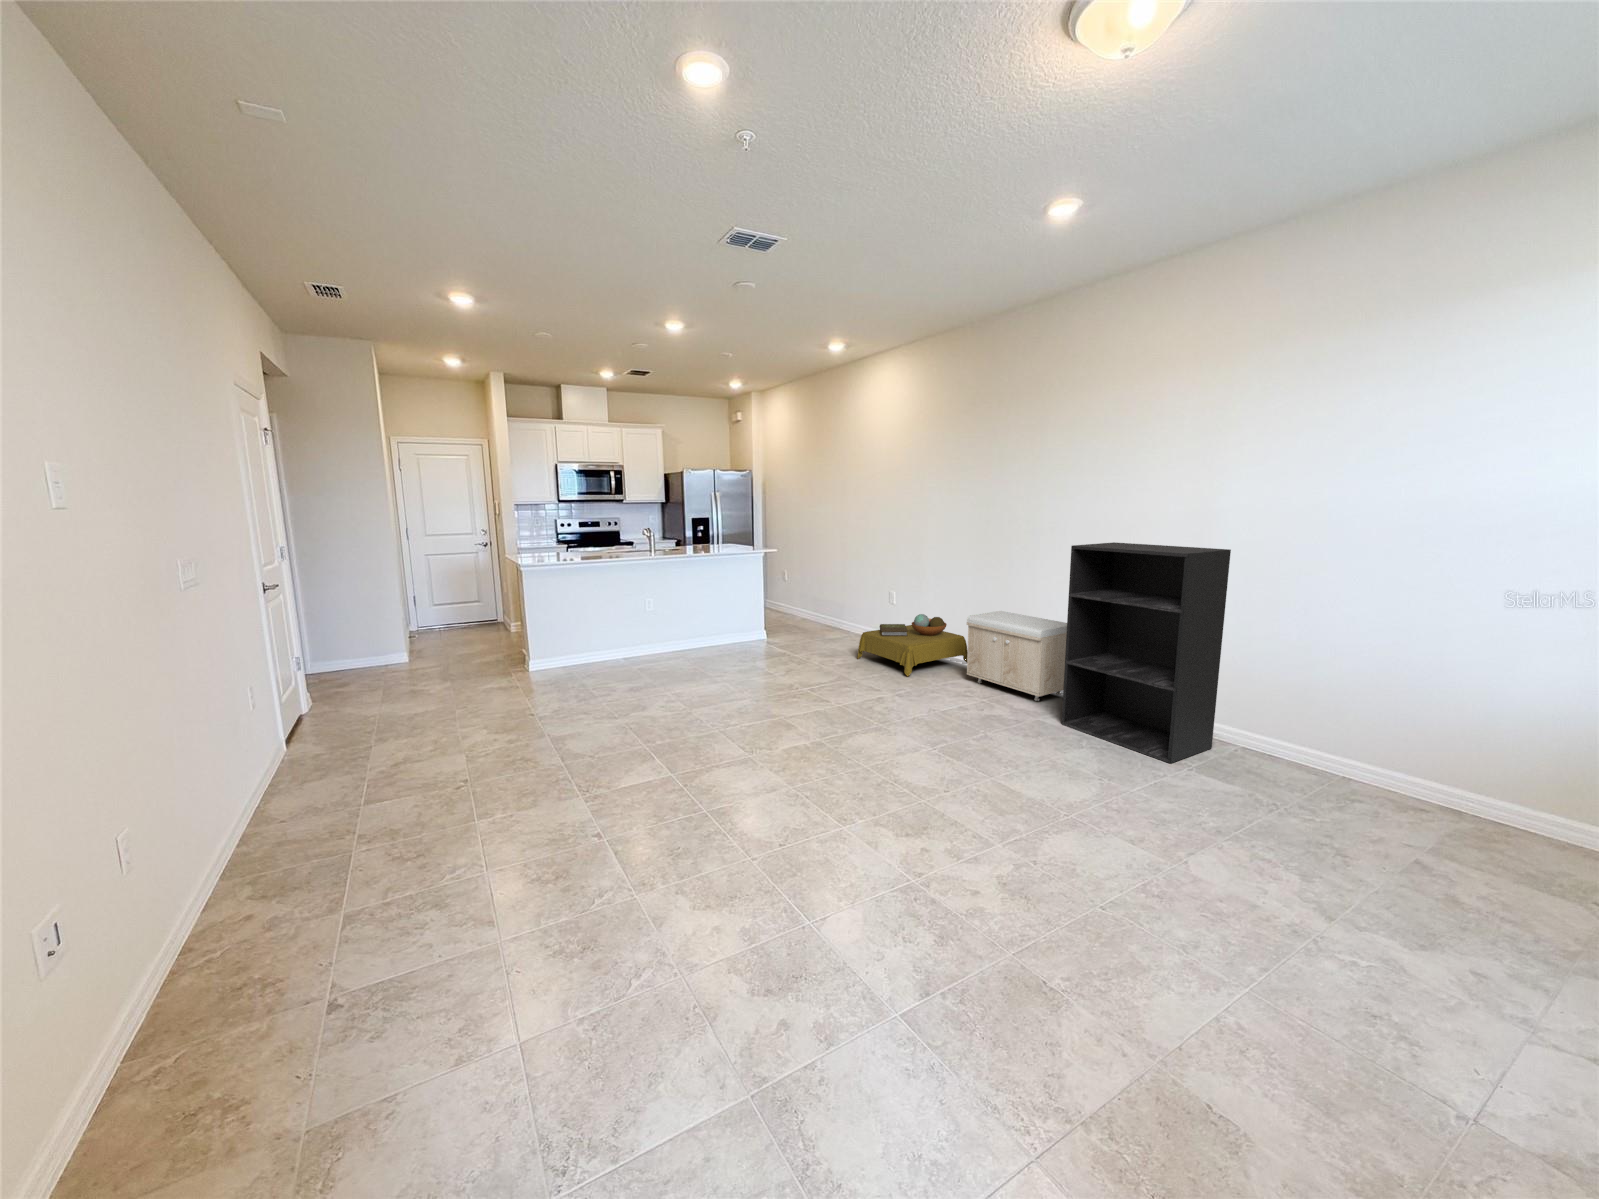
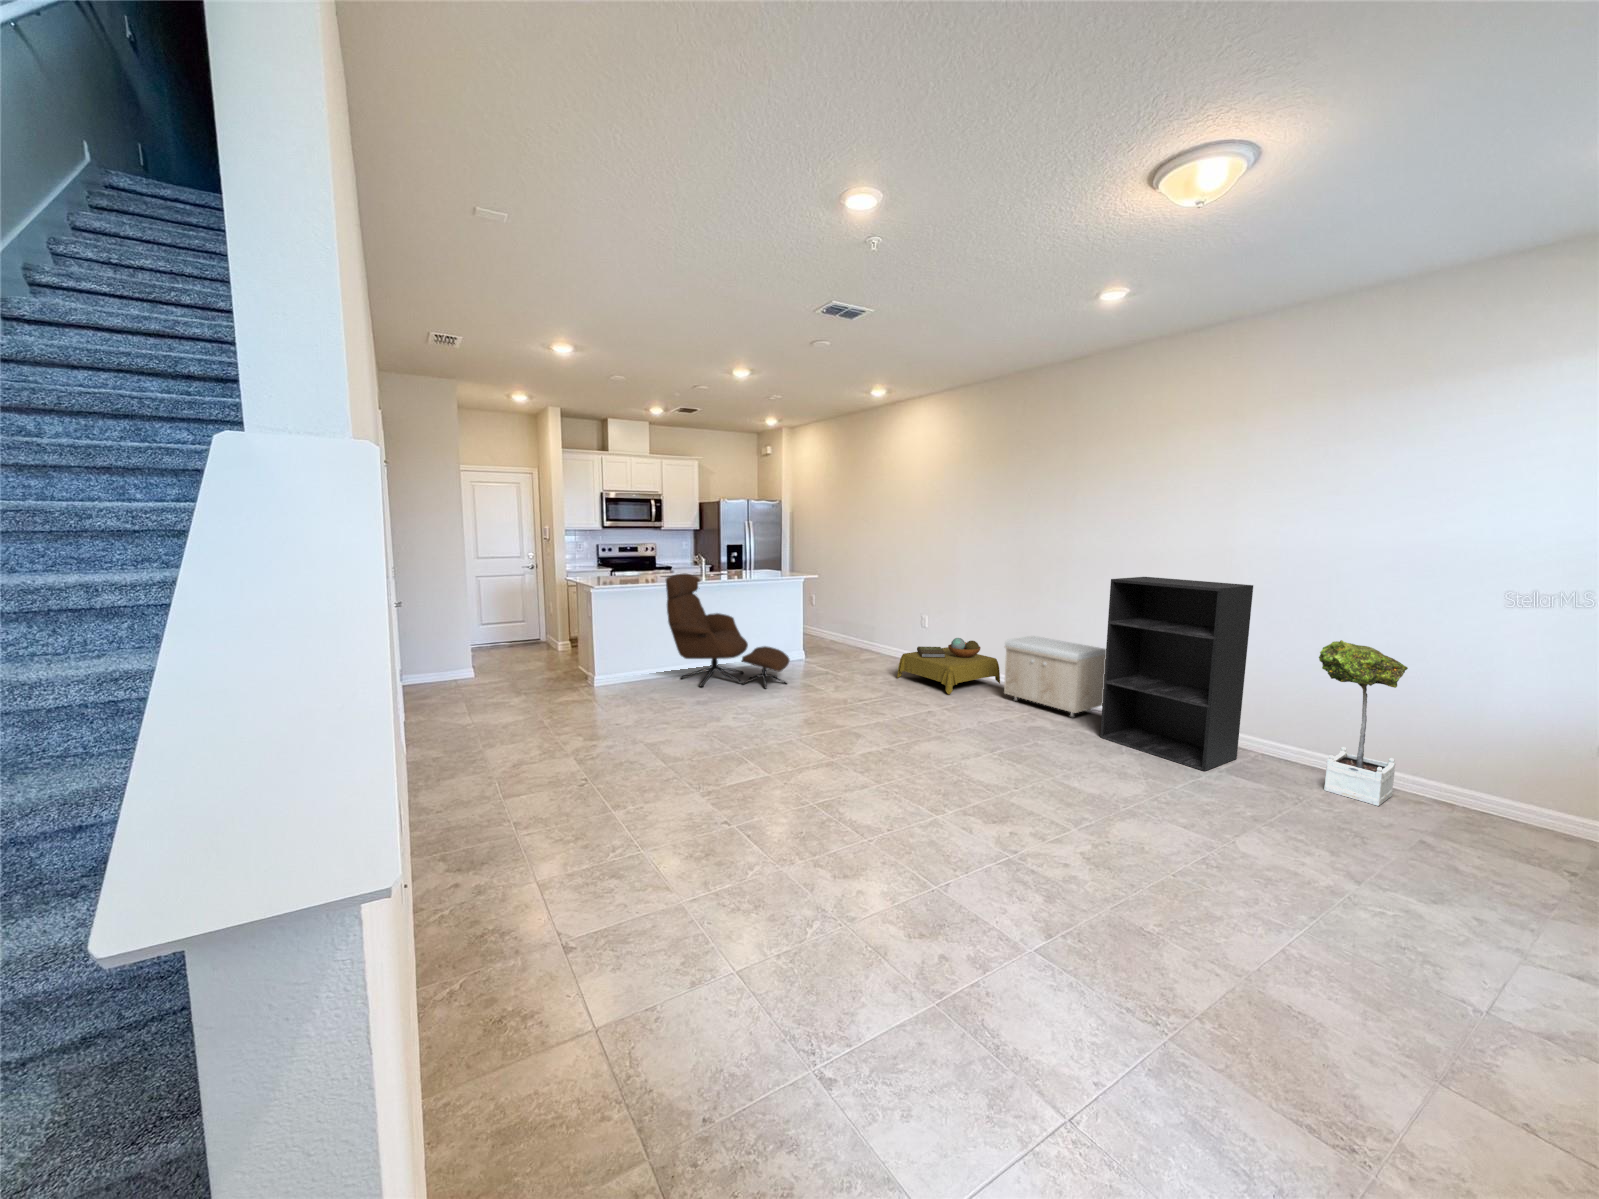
lounge chair: none [601,549,740,672] -> present [666,574,790,688]
potted tree: none [1302,612,1404,805] -> present [1319,640,1408,806]

